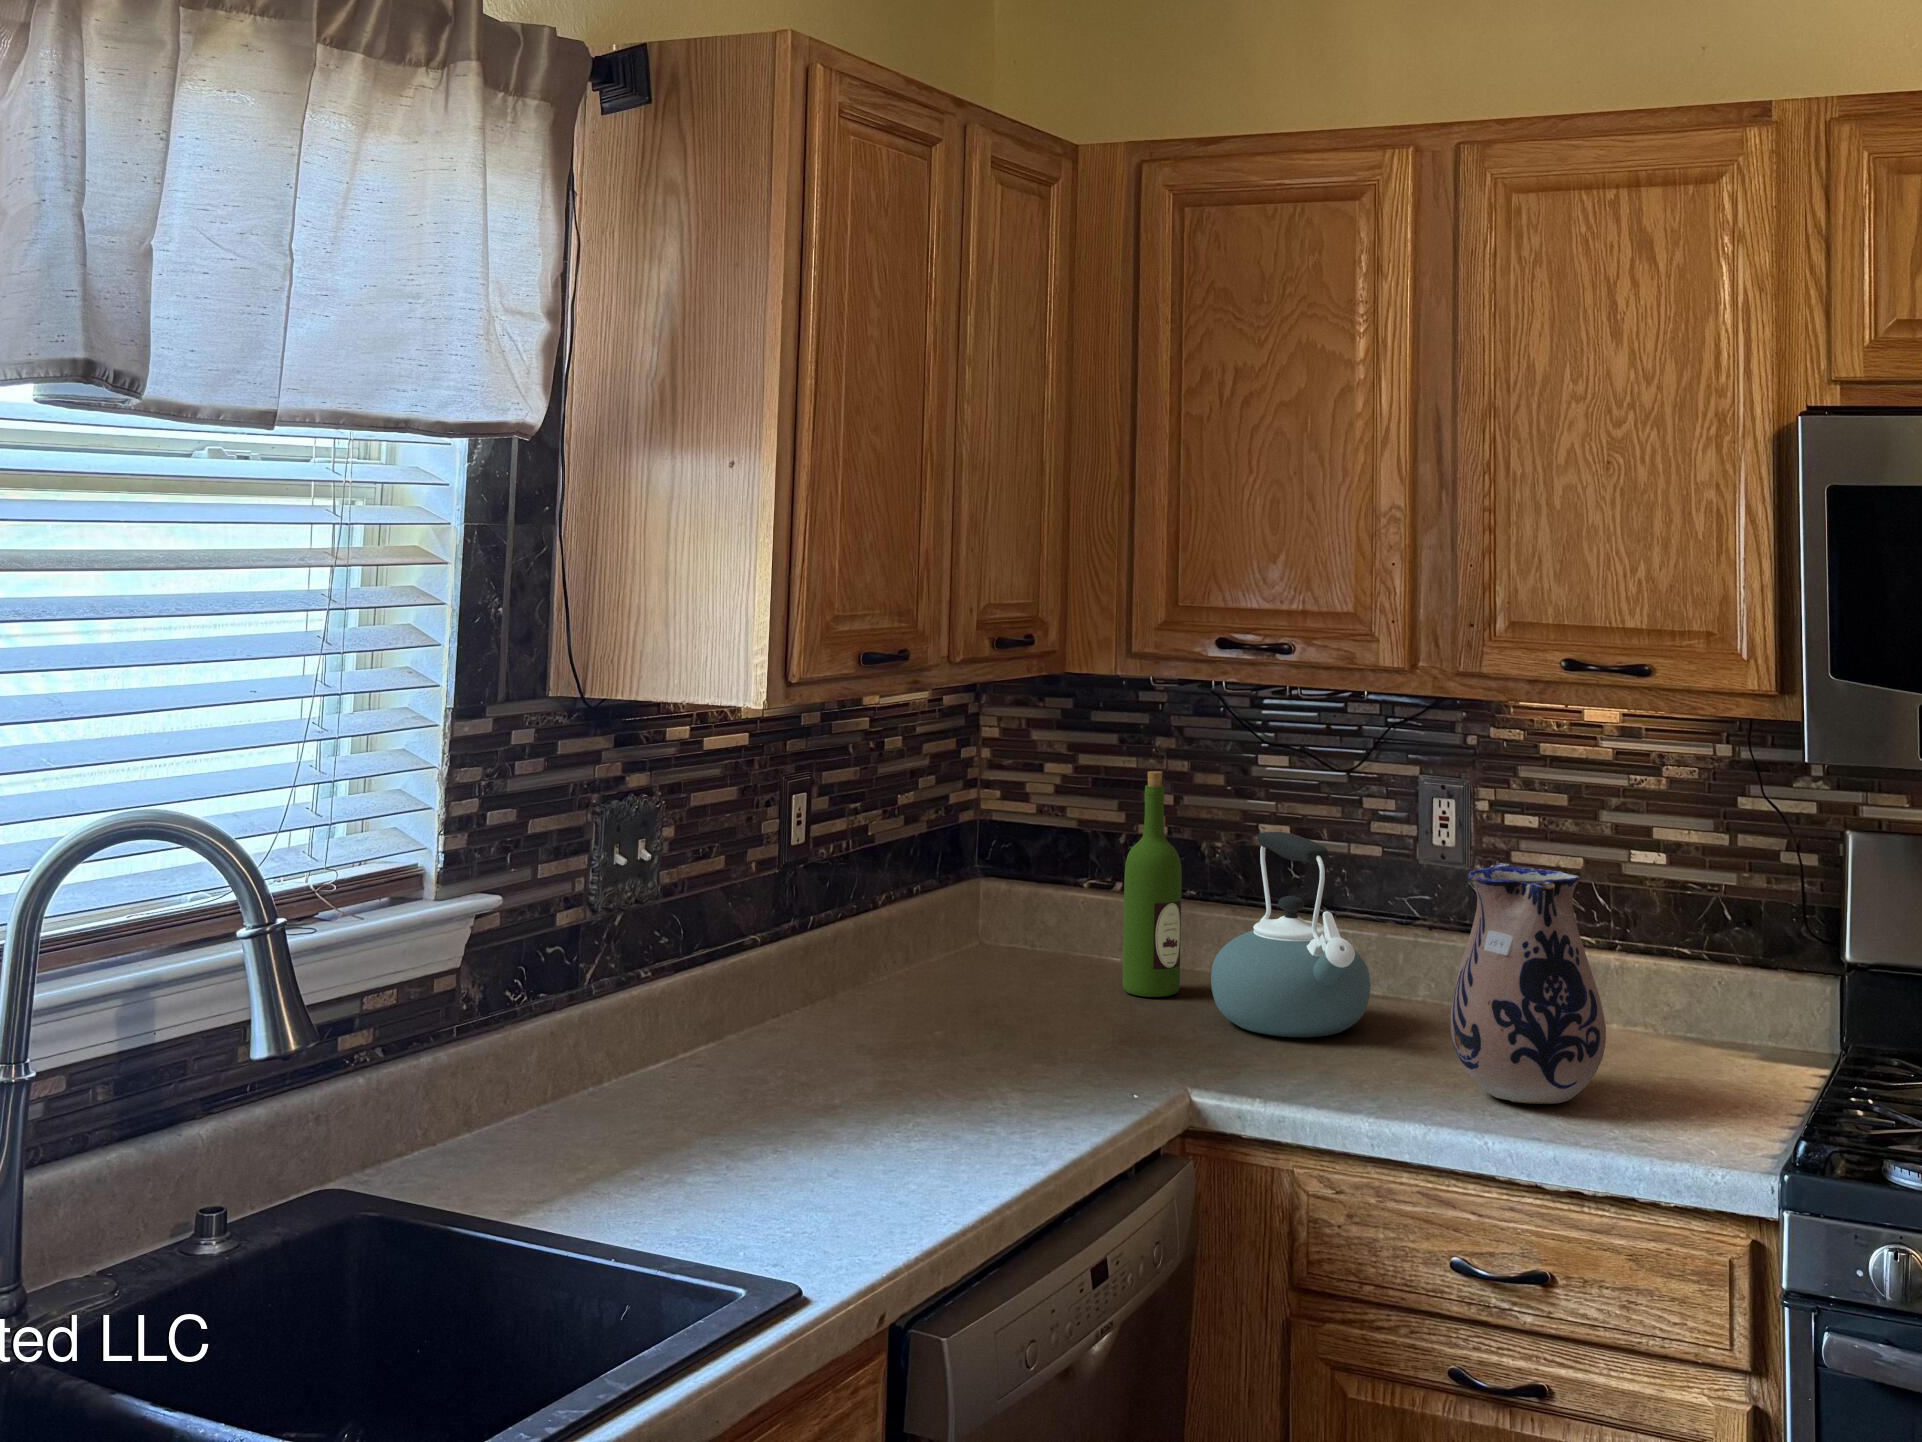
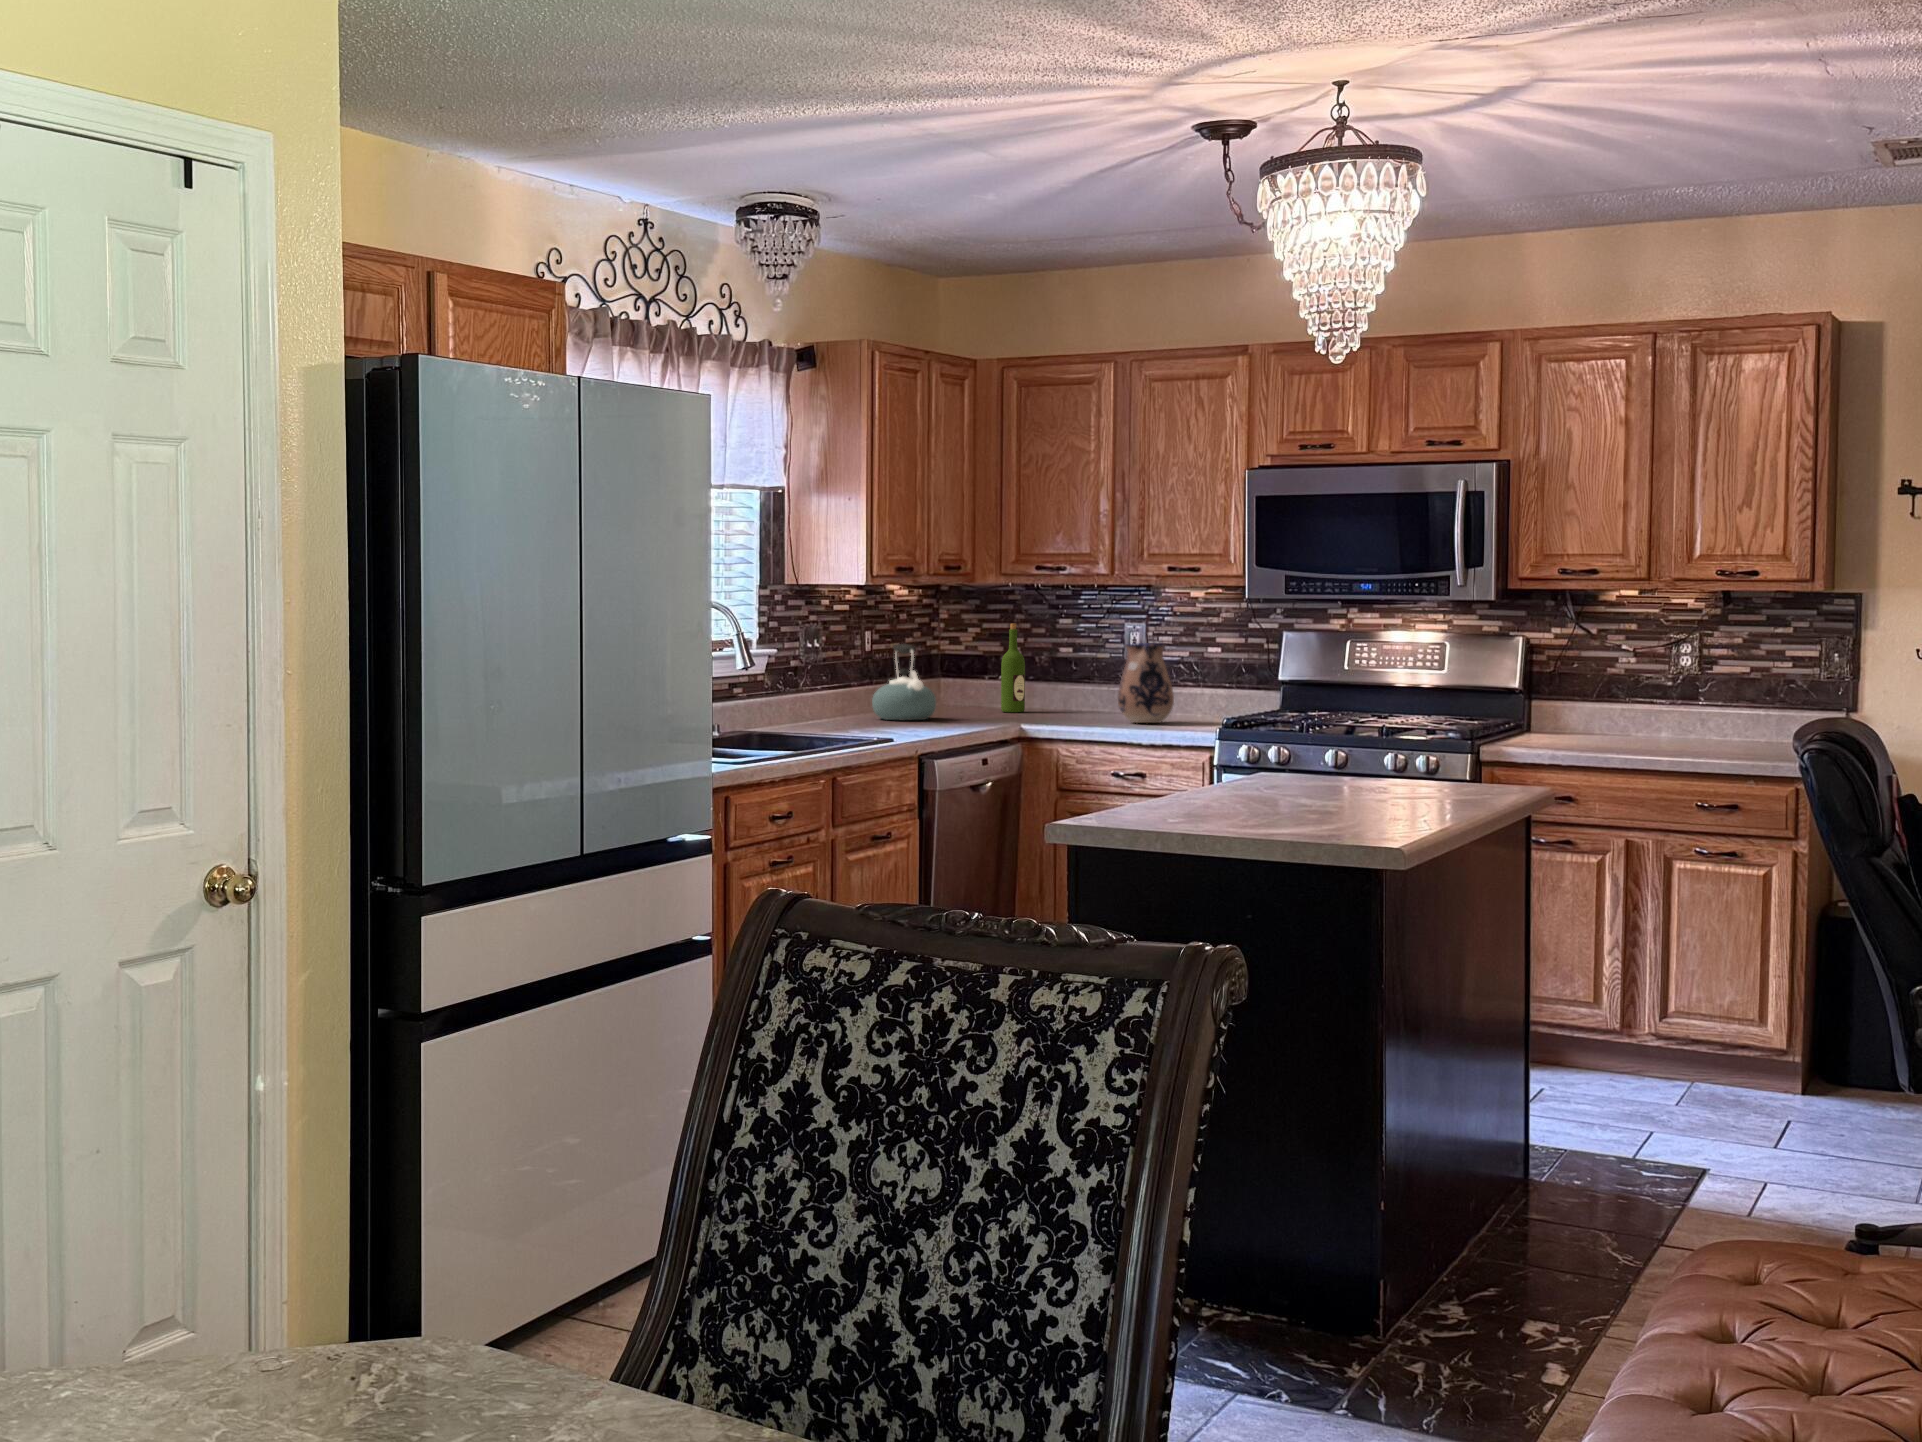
kettle: present [1211,832,1371,1037] -> present [872,644,936,720]

